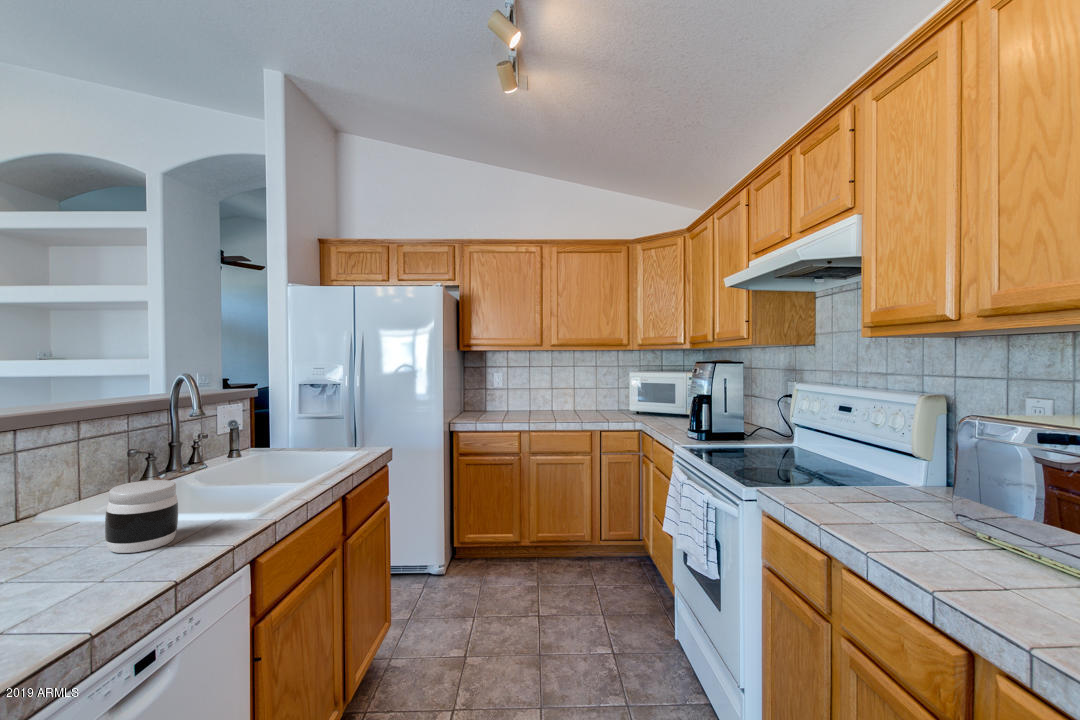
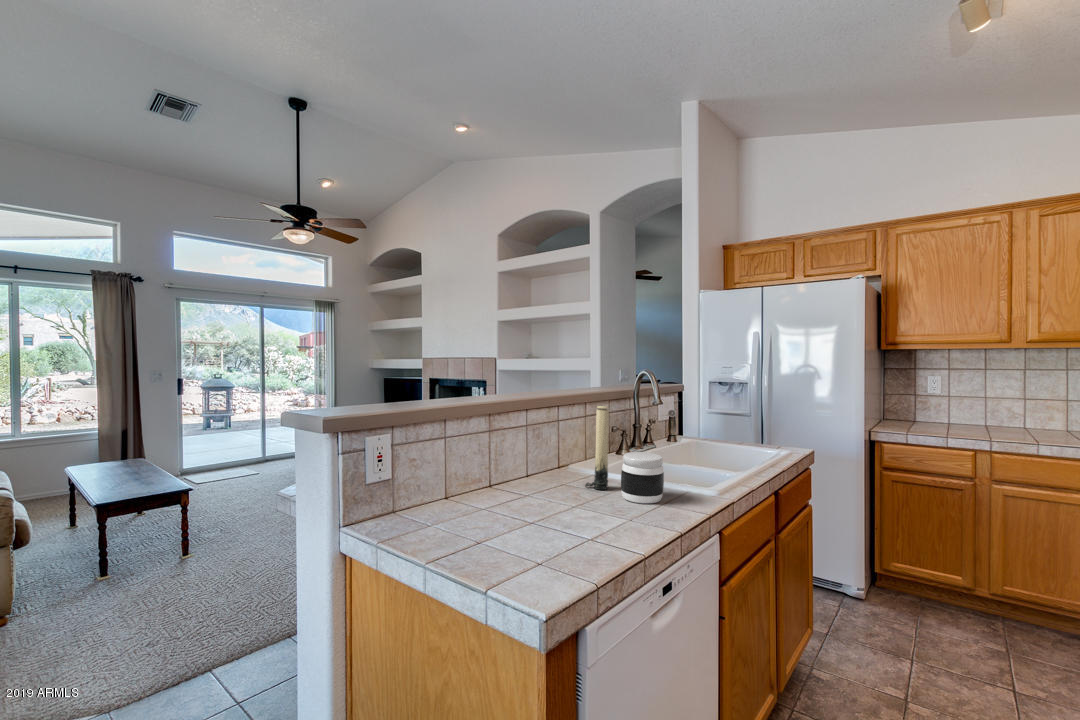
candle: none [47,423,92,545] -> present [585,406,609,490]

